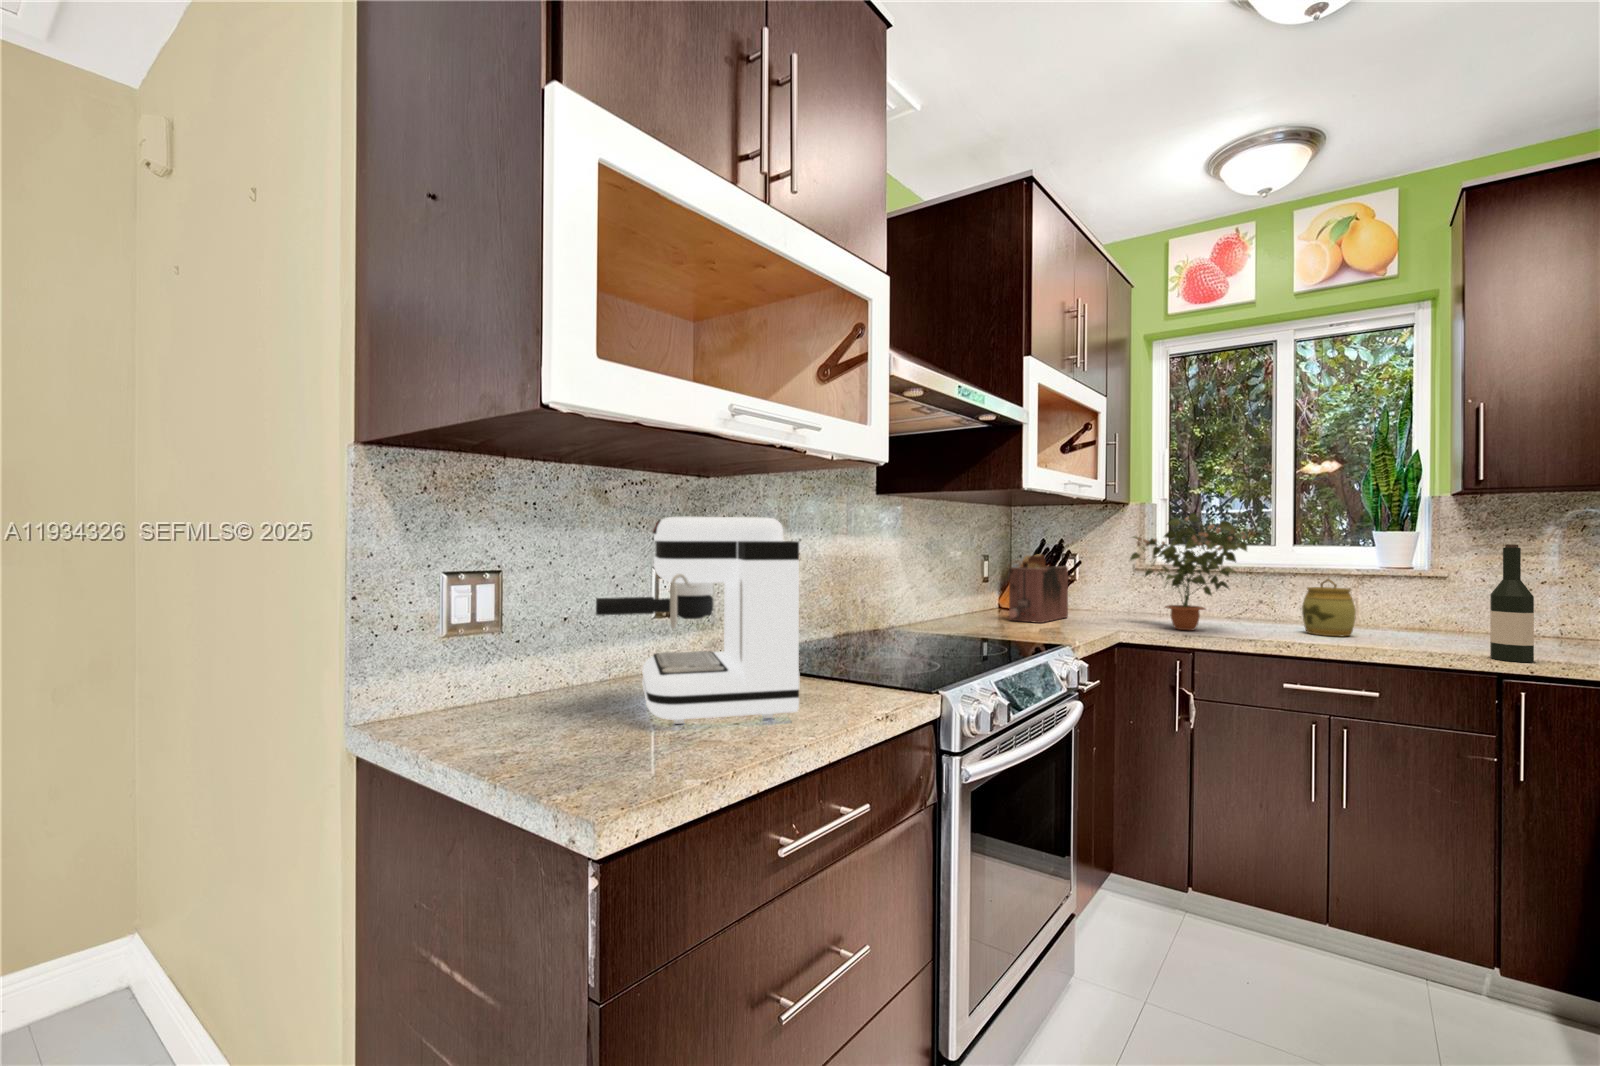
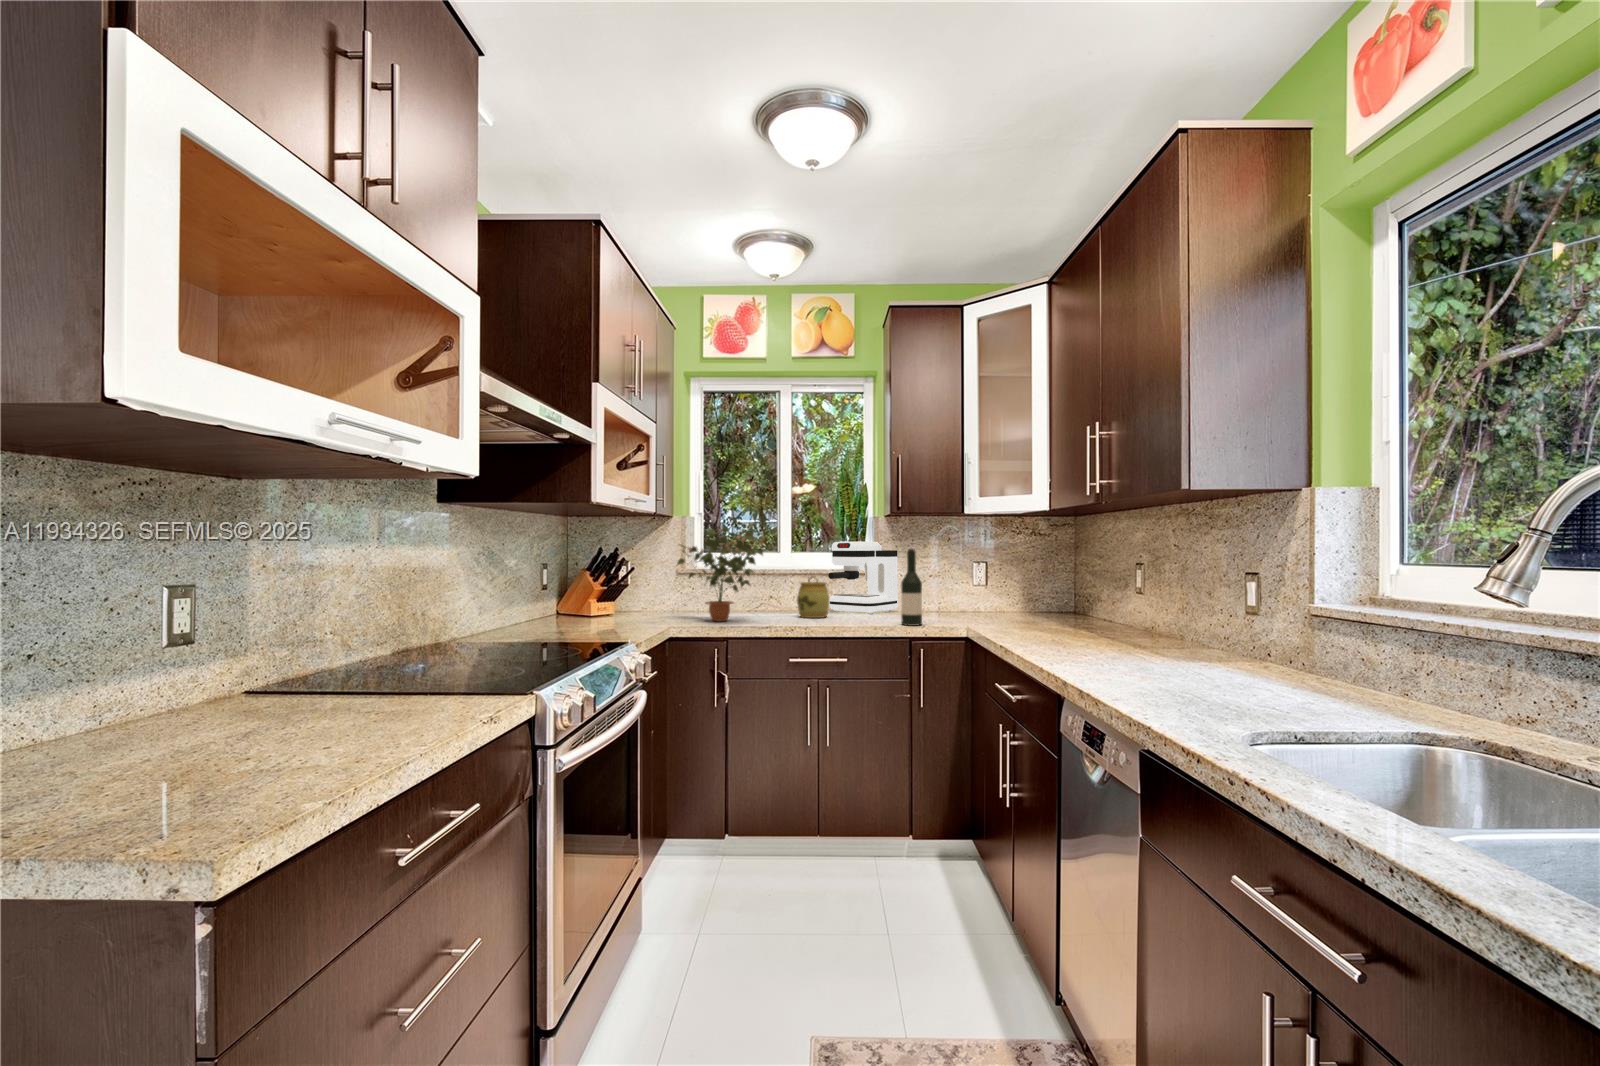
coffee maker: present [596,517,799,724] -> present [828,542,898,614]
toaster: present [1009,554,1068,623] -> none [574,562,625,624]

